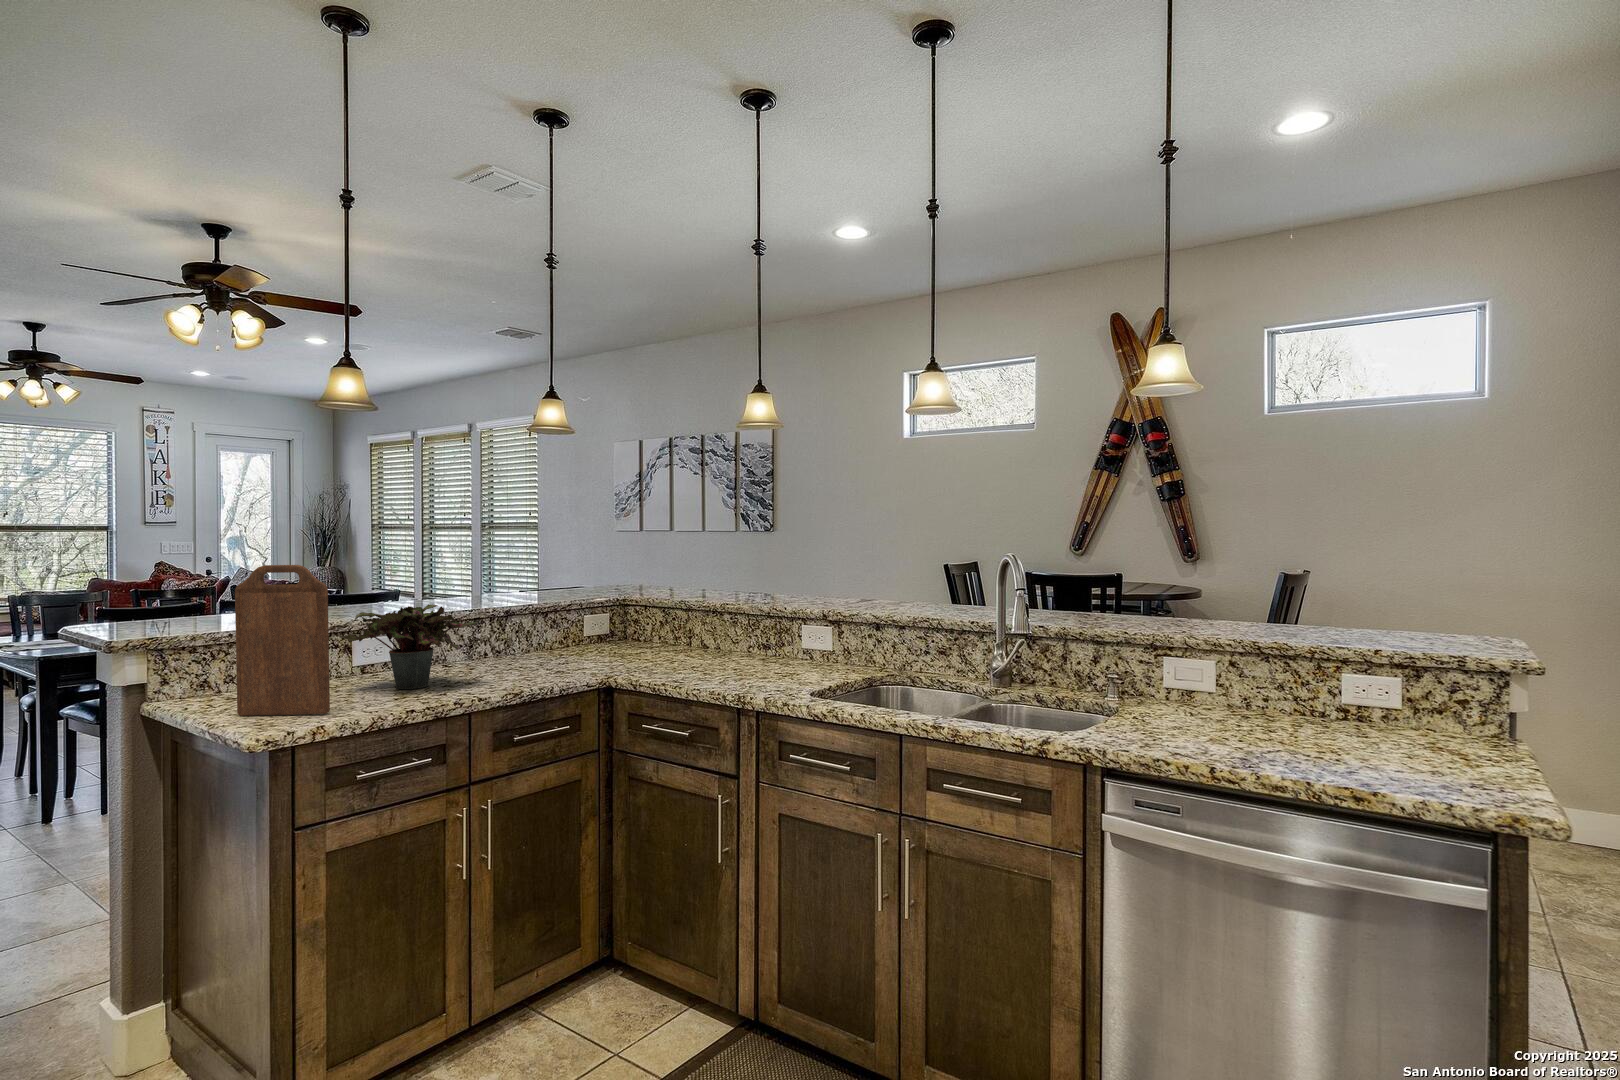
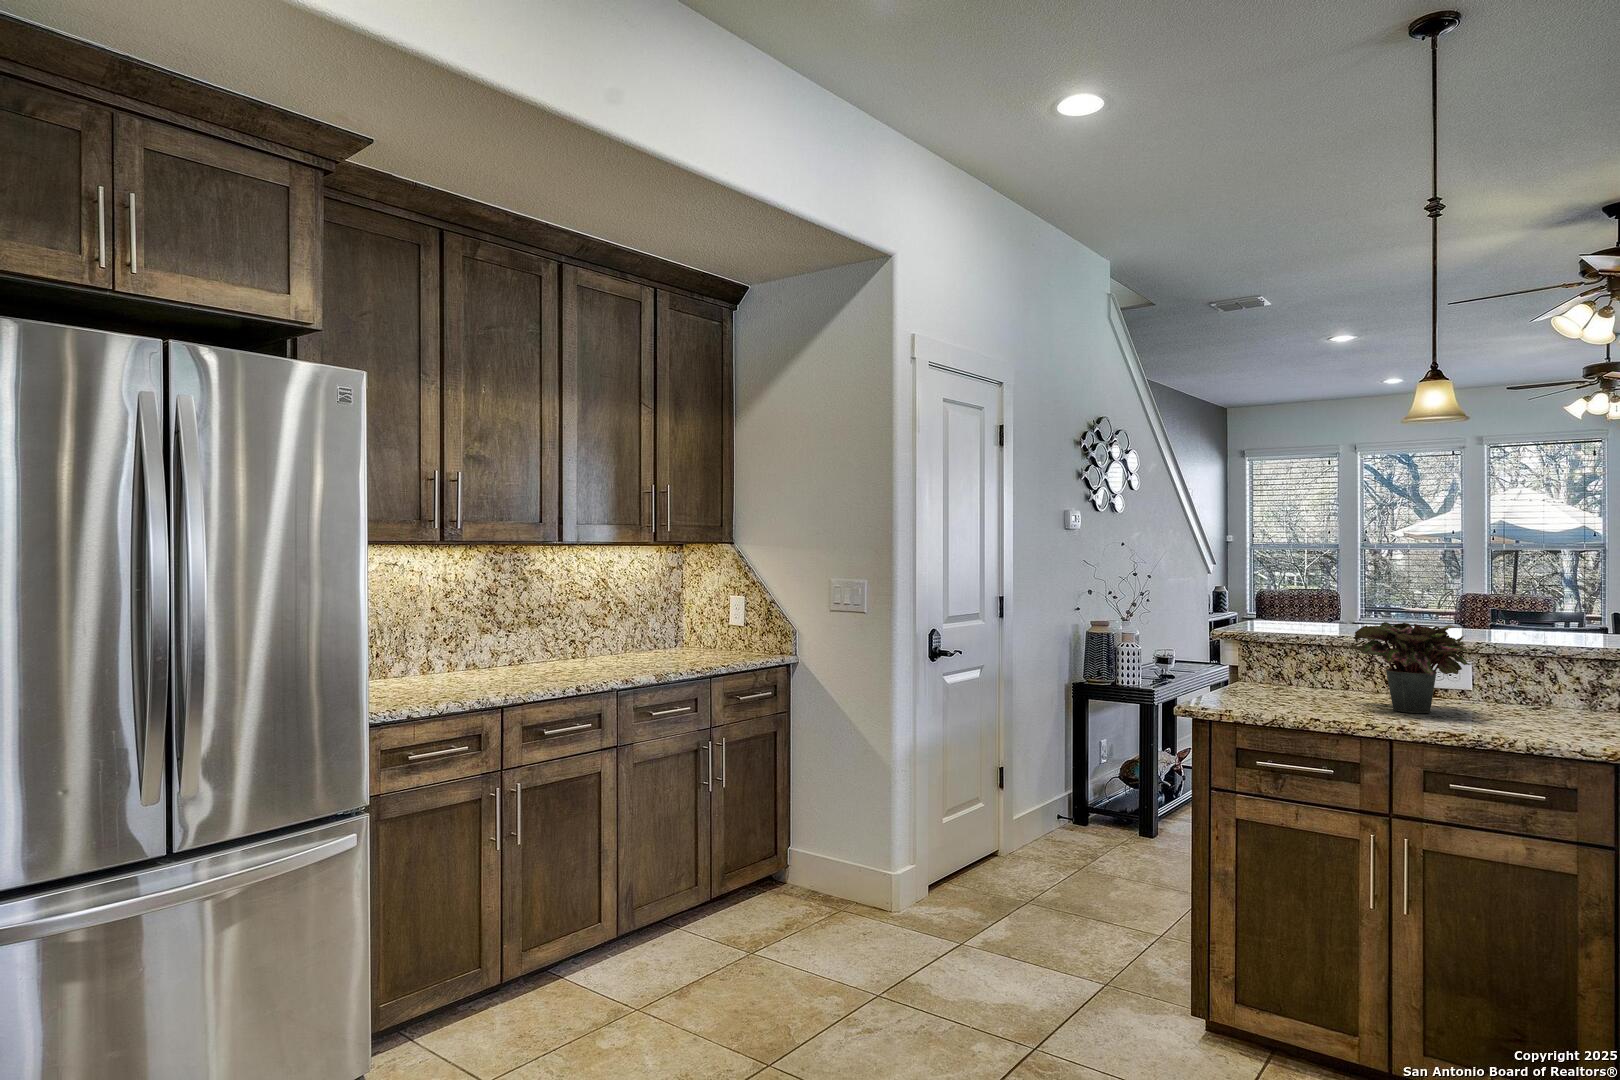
cutting board: present [235,565,330,716] -> none [1229,571,1267,705]

